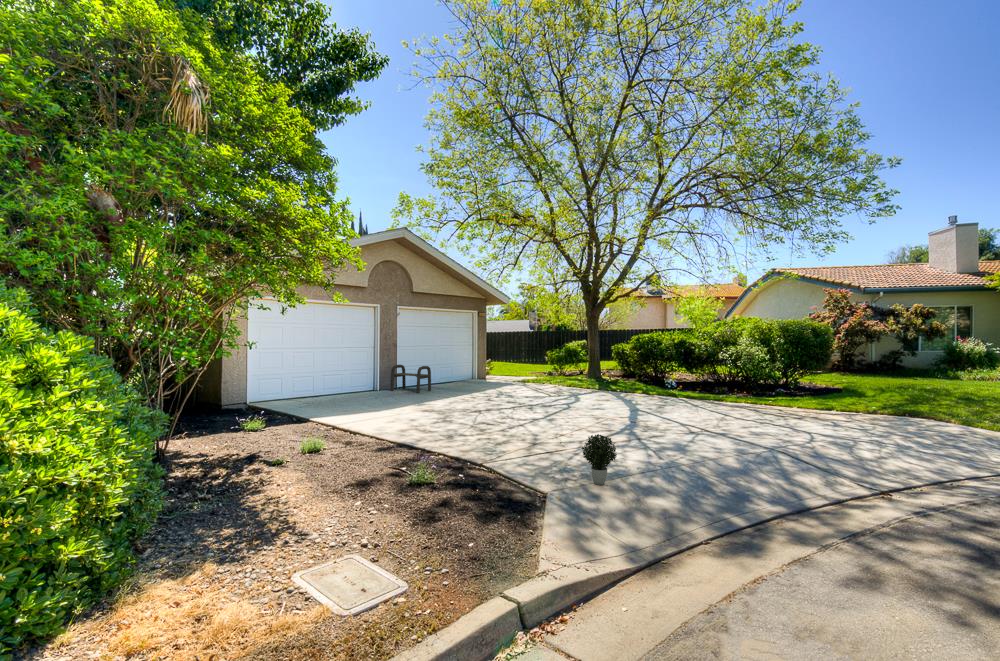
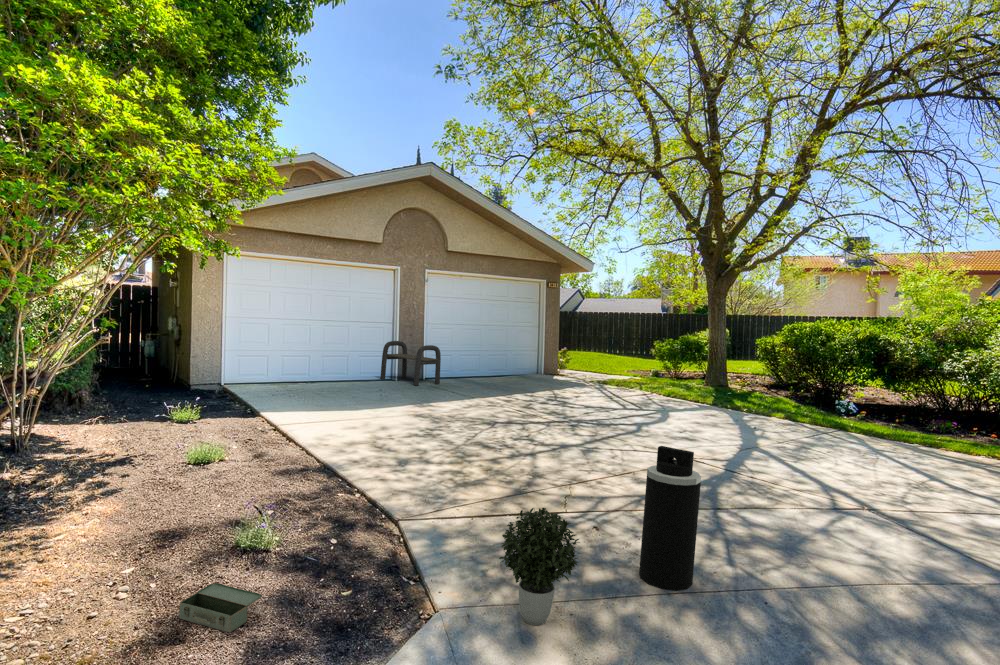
trash can: none [626,404,651,469] -> present [639,446,701,591]
toolbox: none [455,485,486,501] -> present [179,583,262,633]

